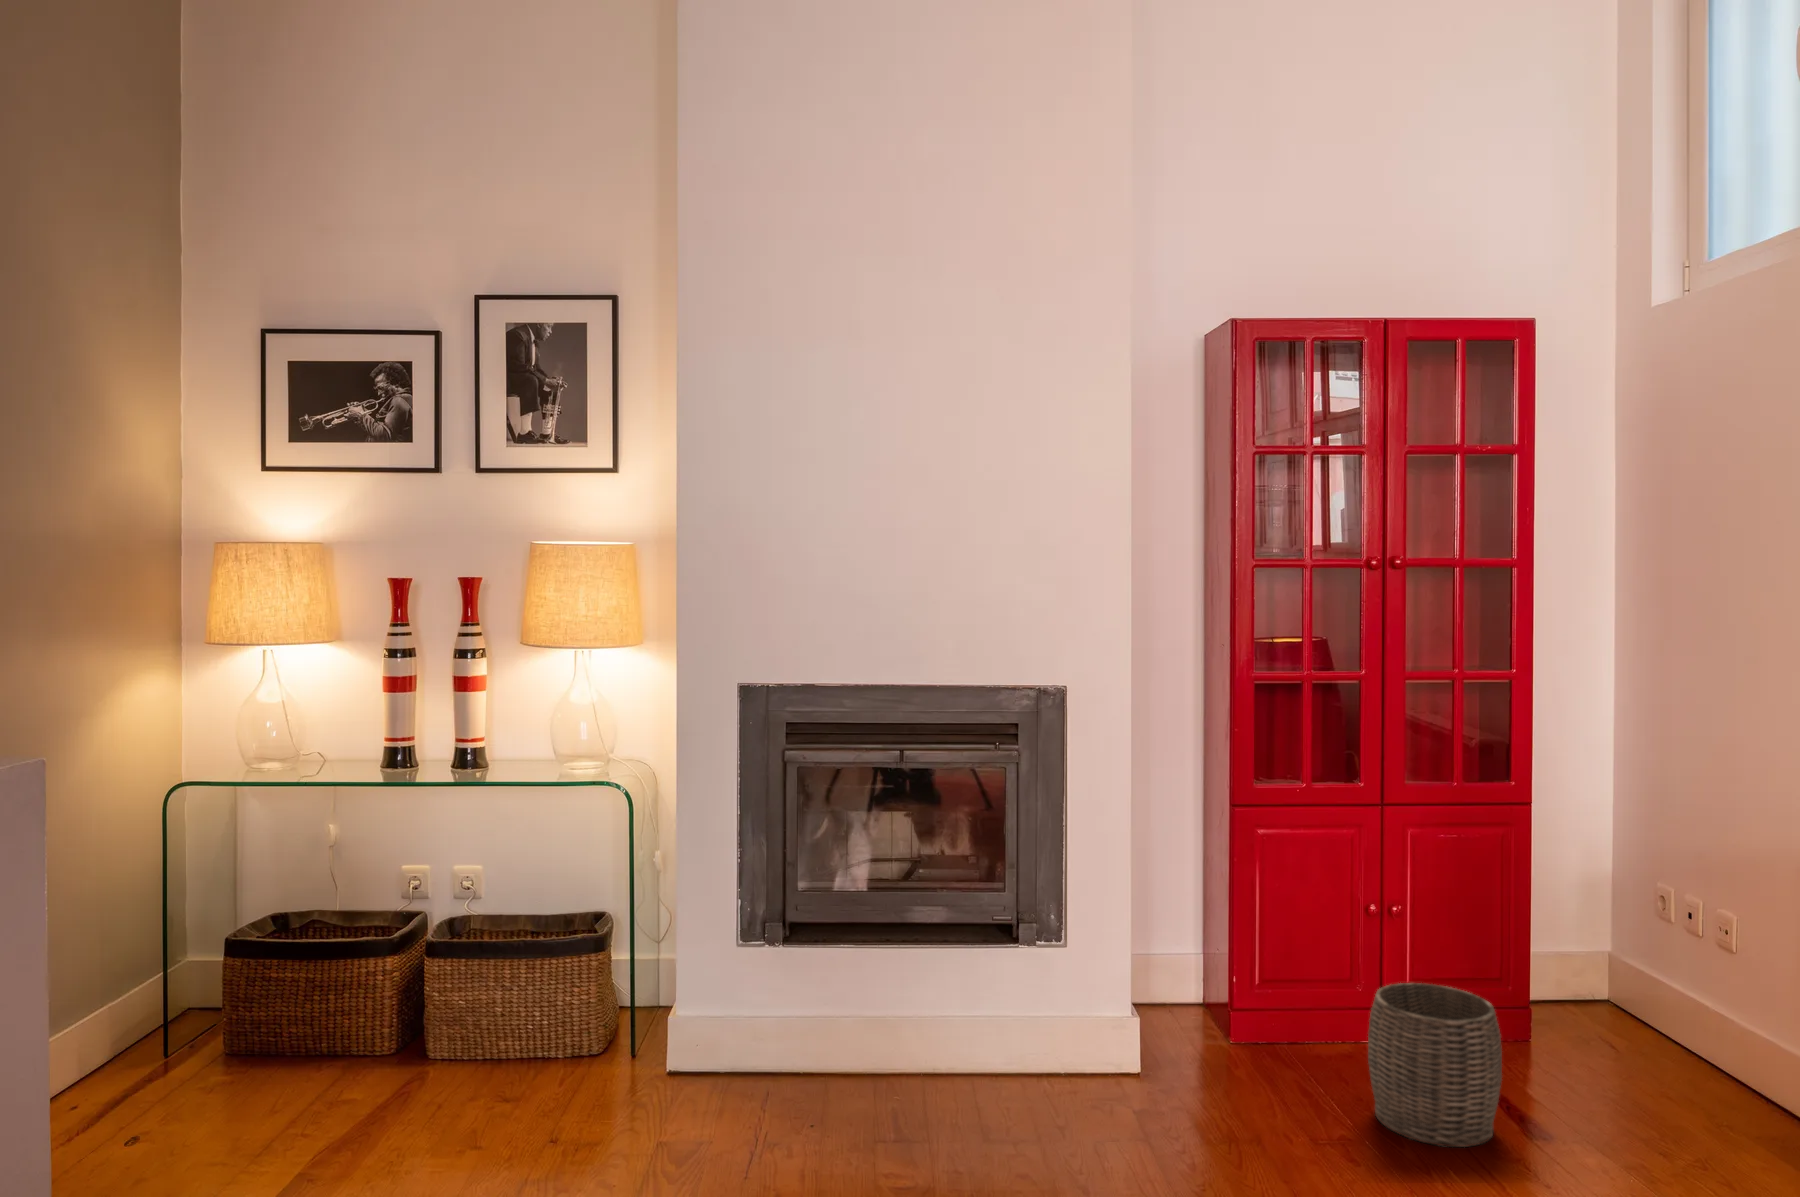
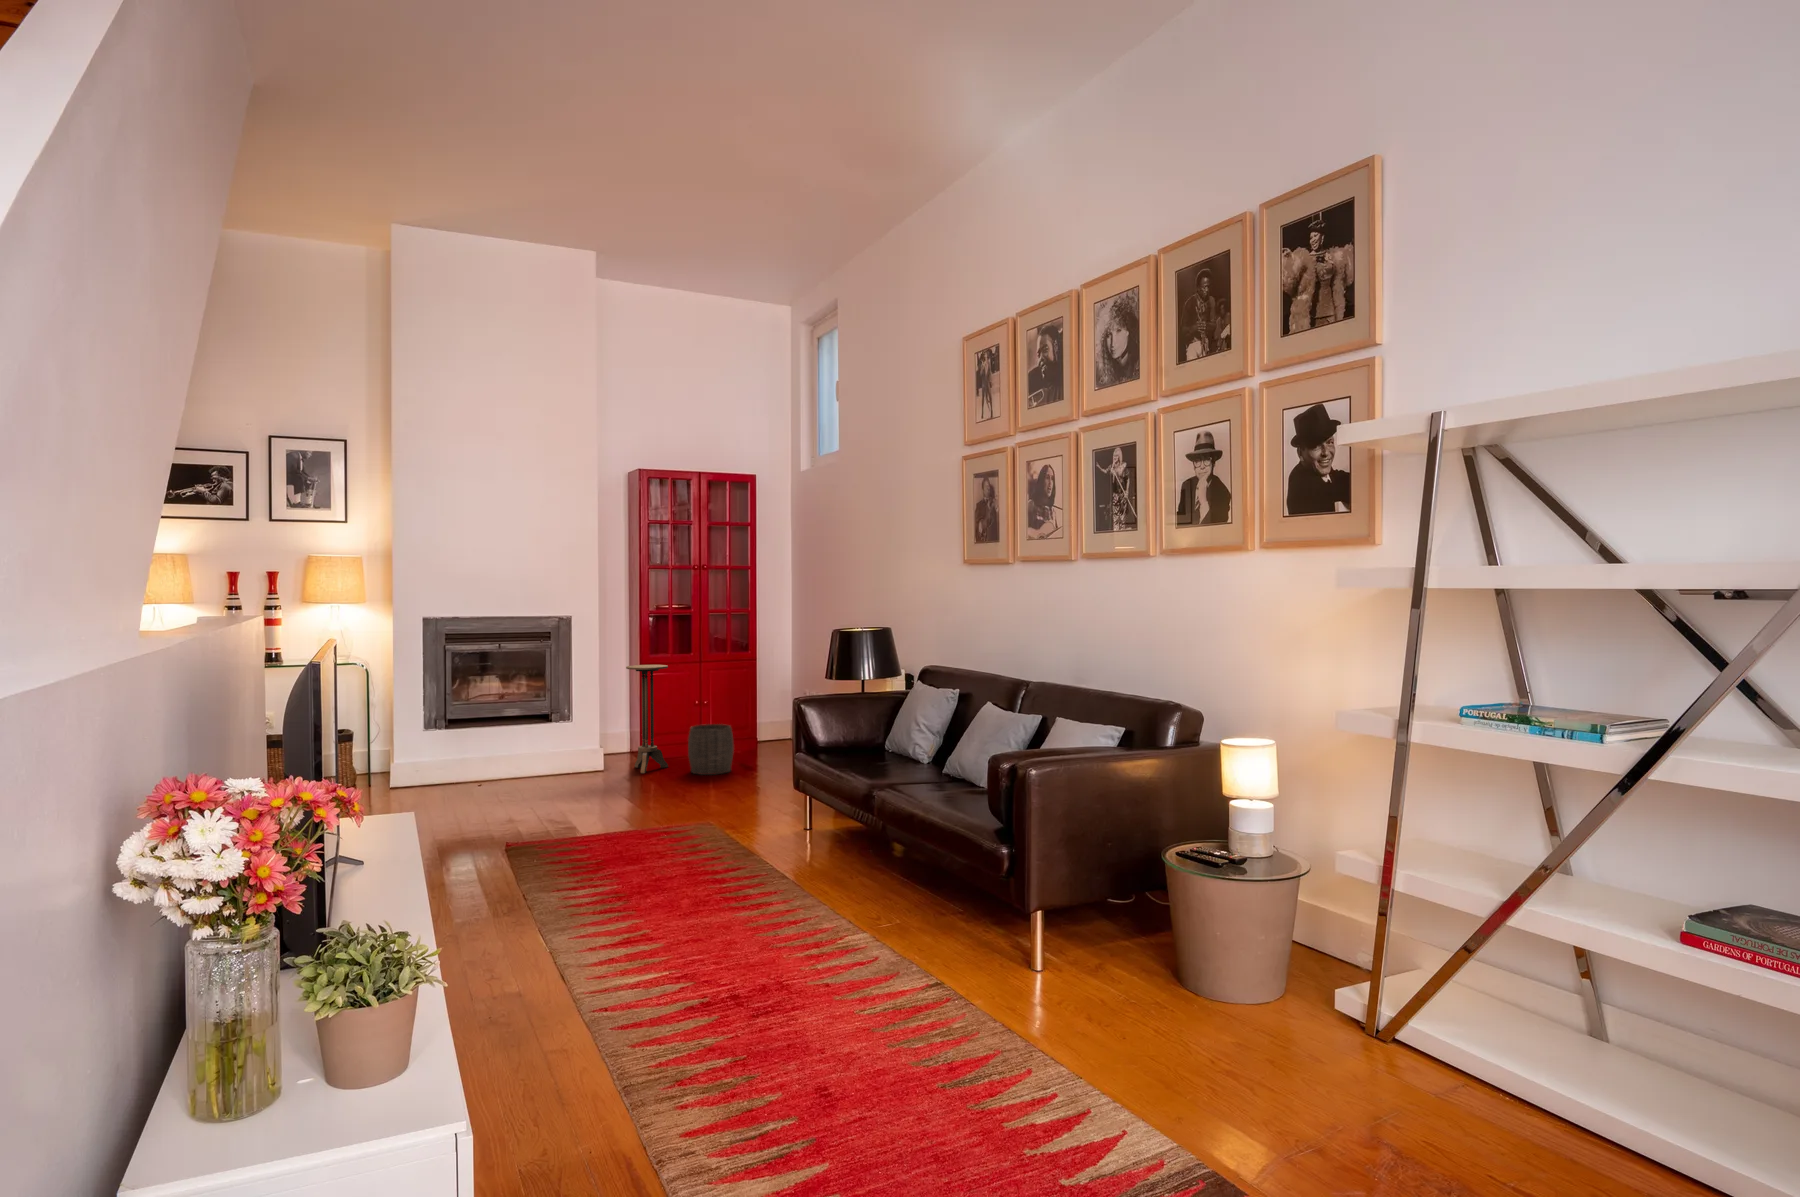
side table: none [1199,808,1306,1102] -> present [626,665,668,773]

